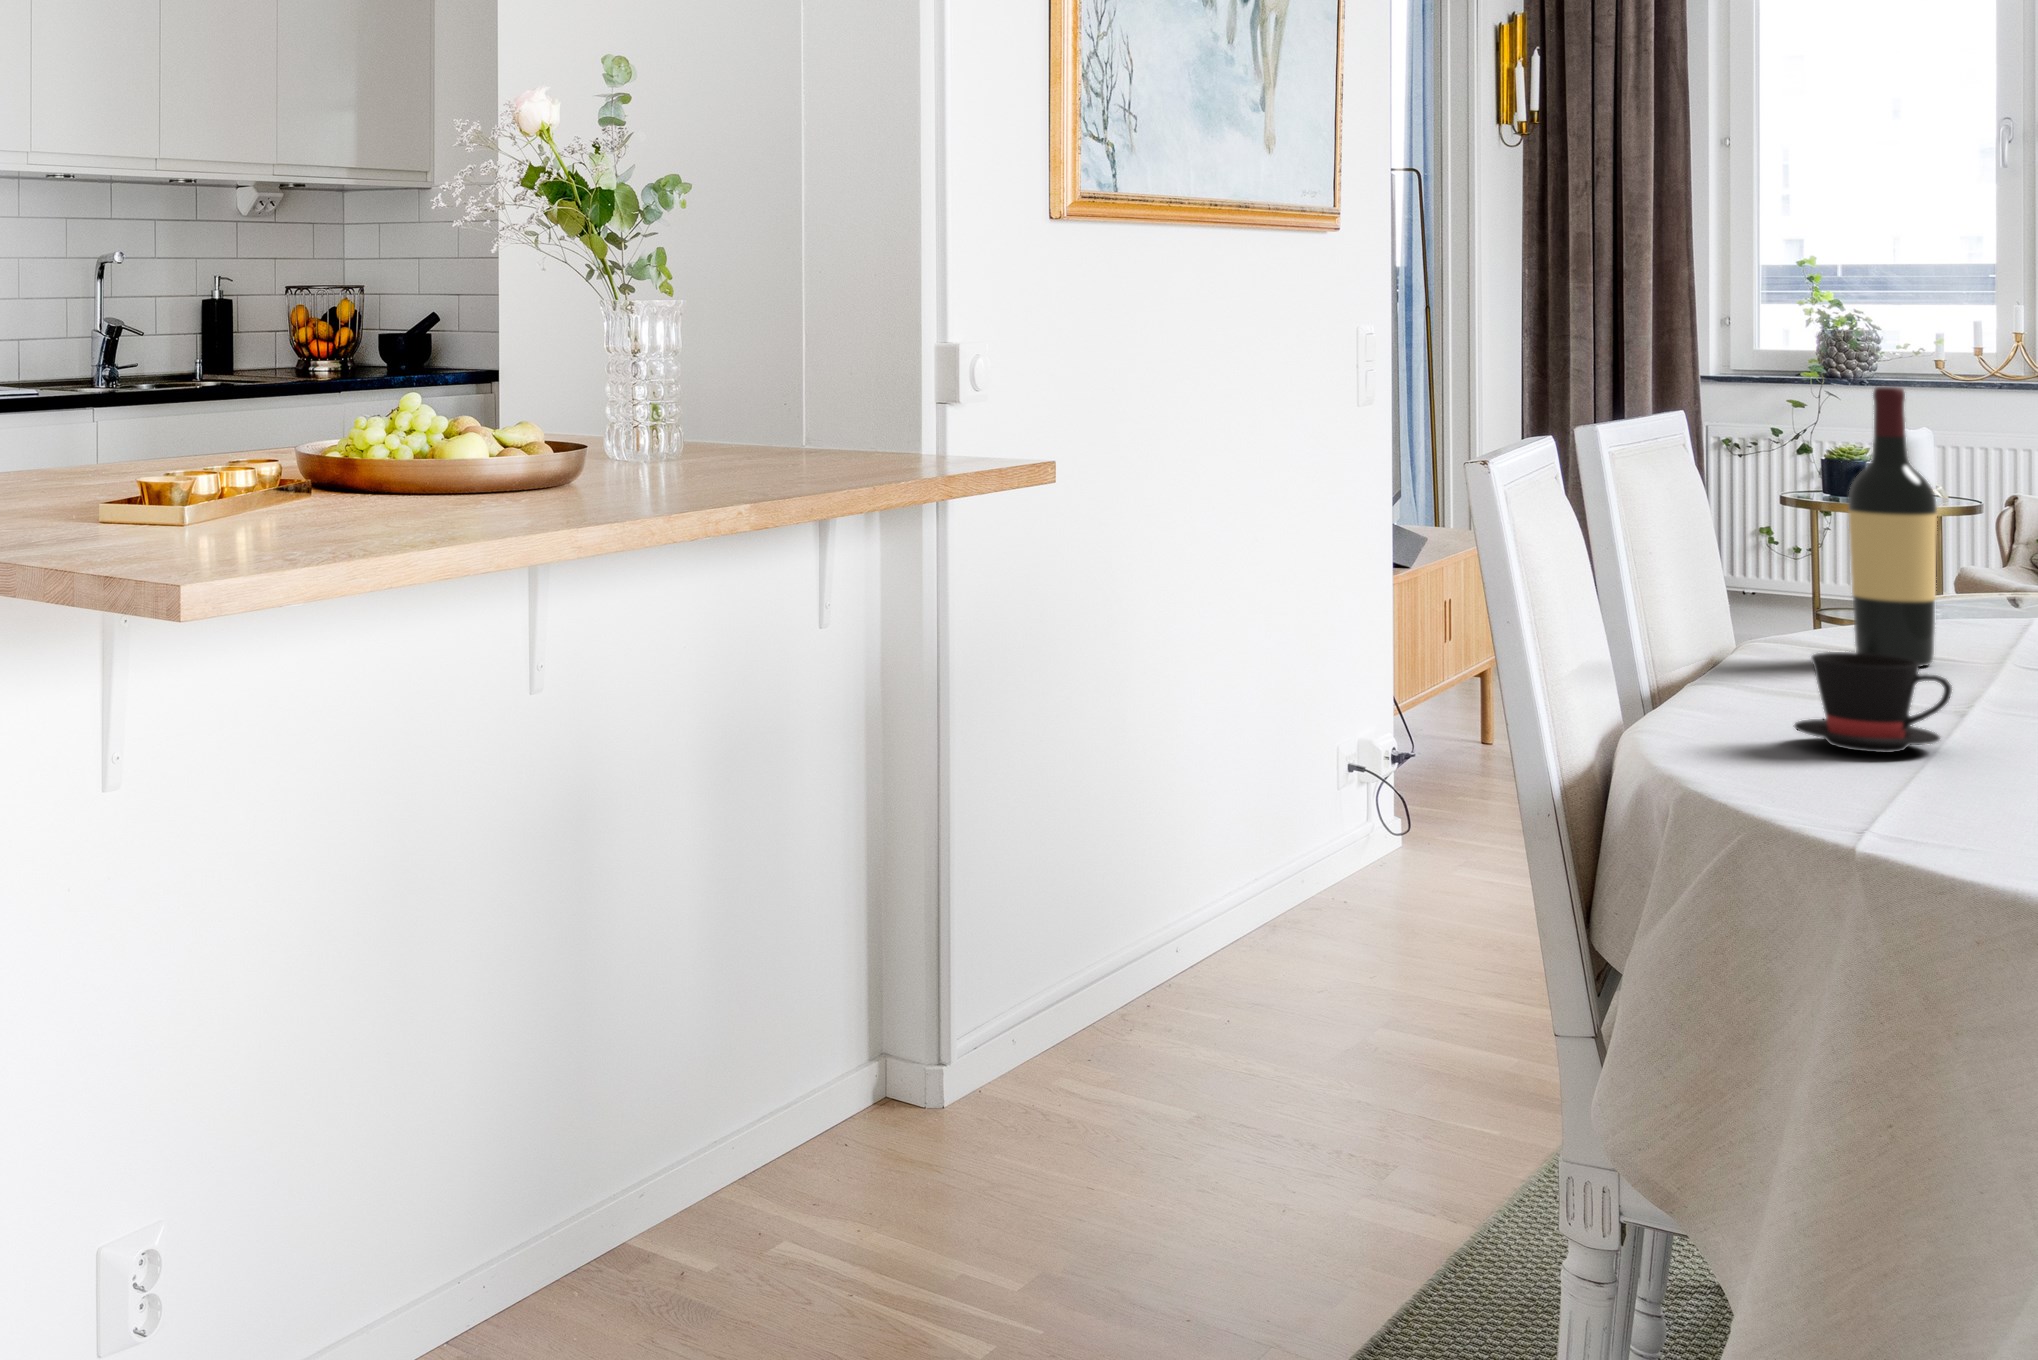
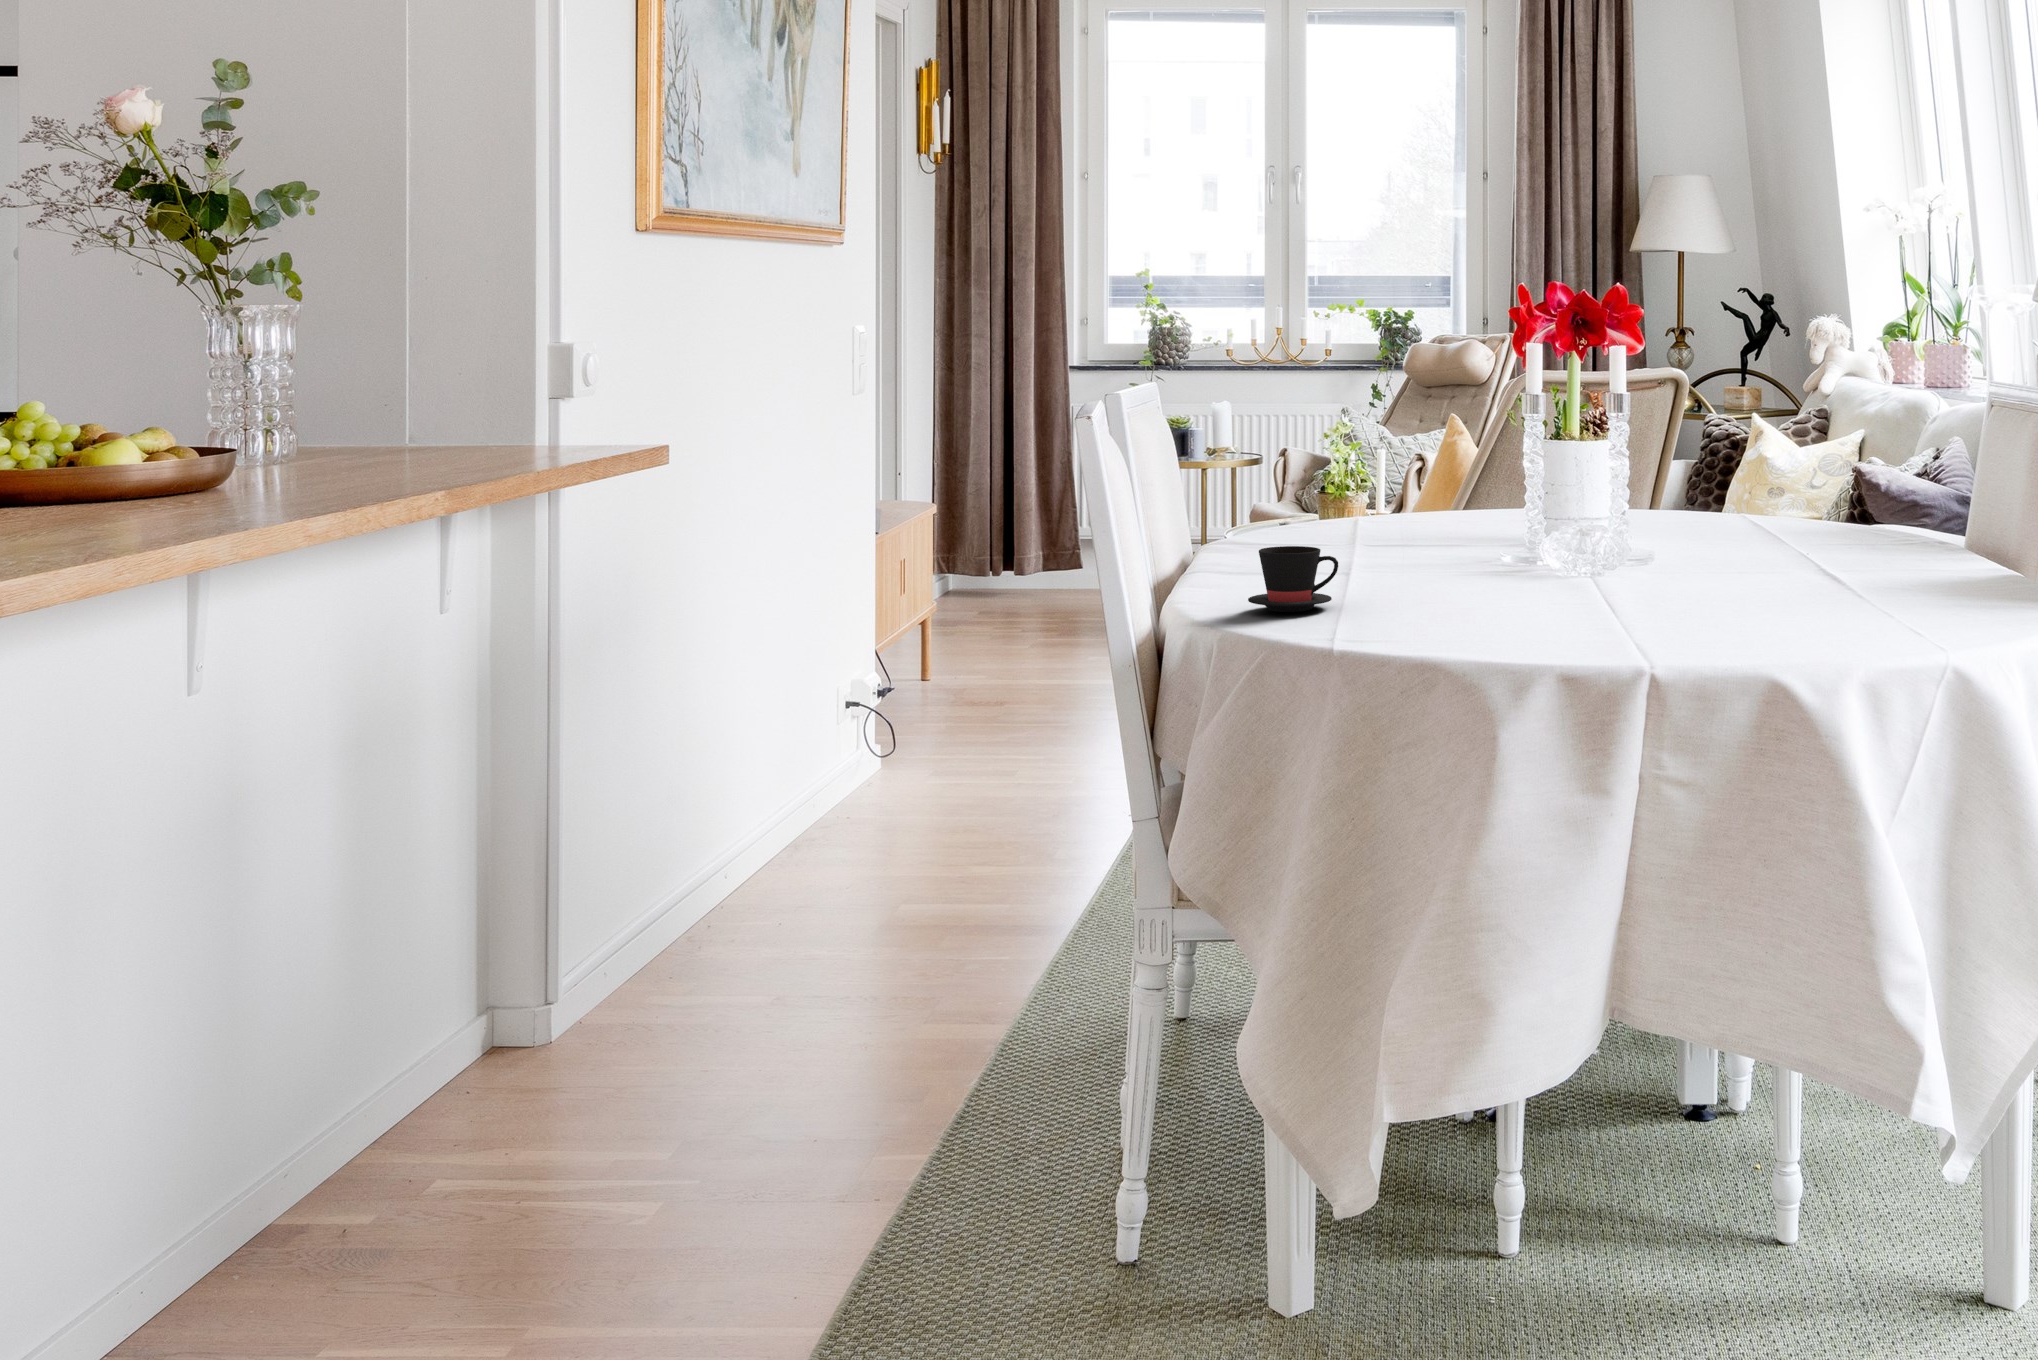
wine bottle: present [1848,387,1937,667] -> none [1255,365,1306,560]

